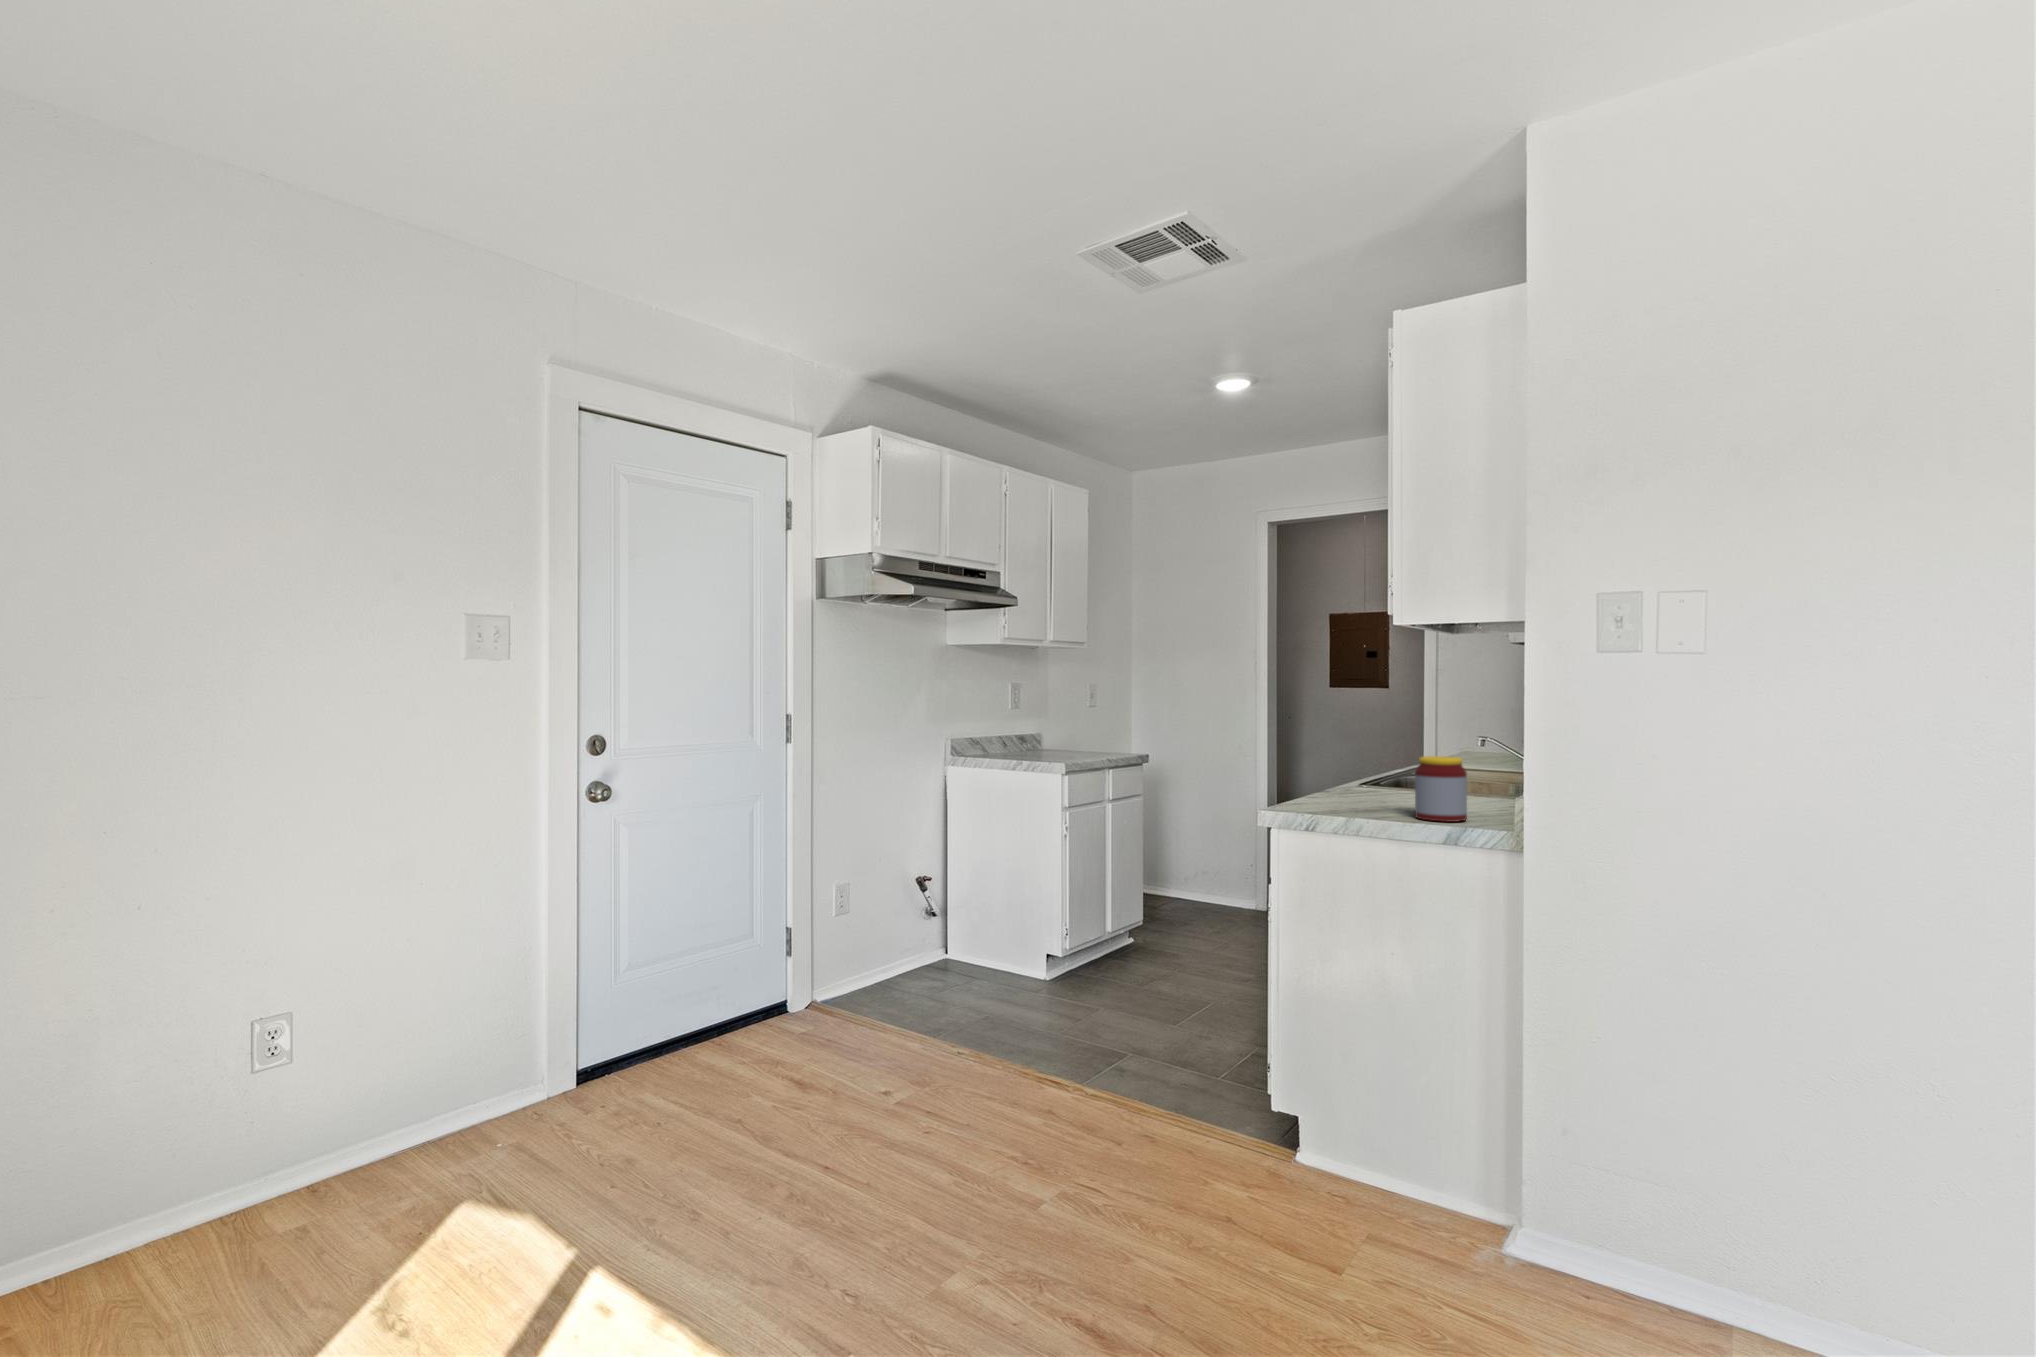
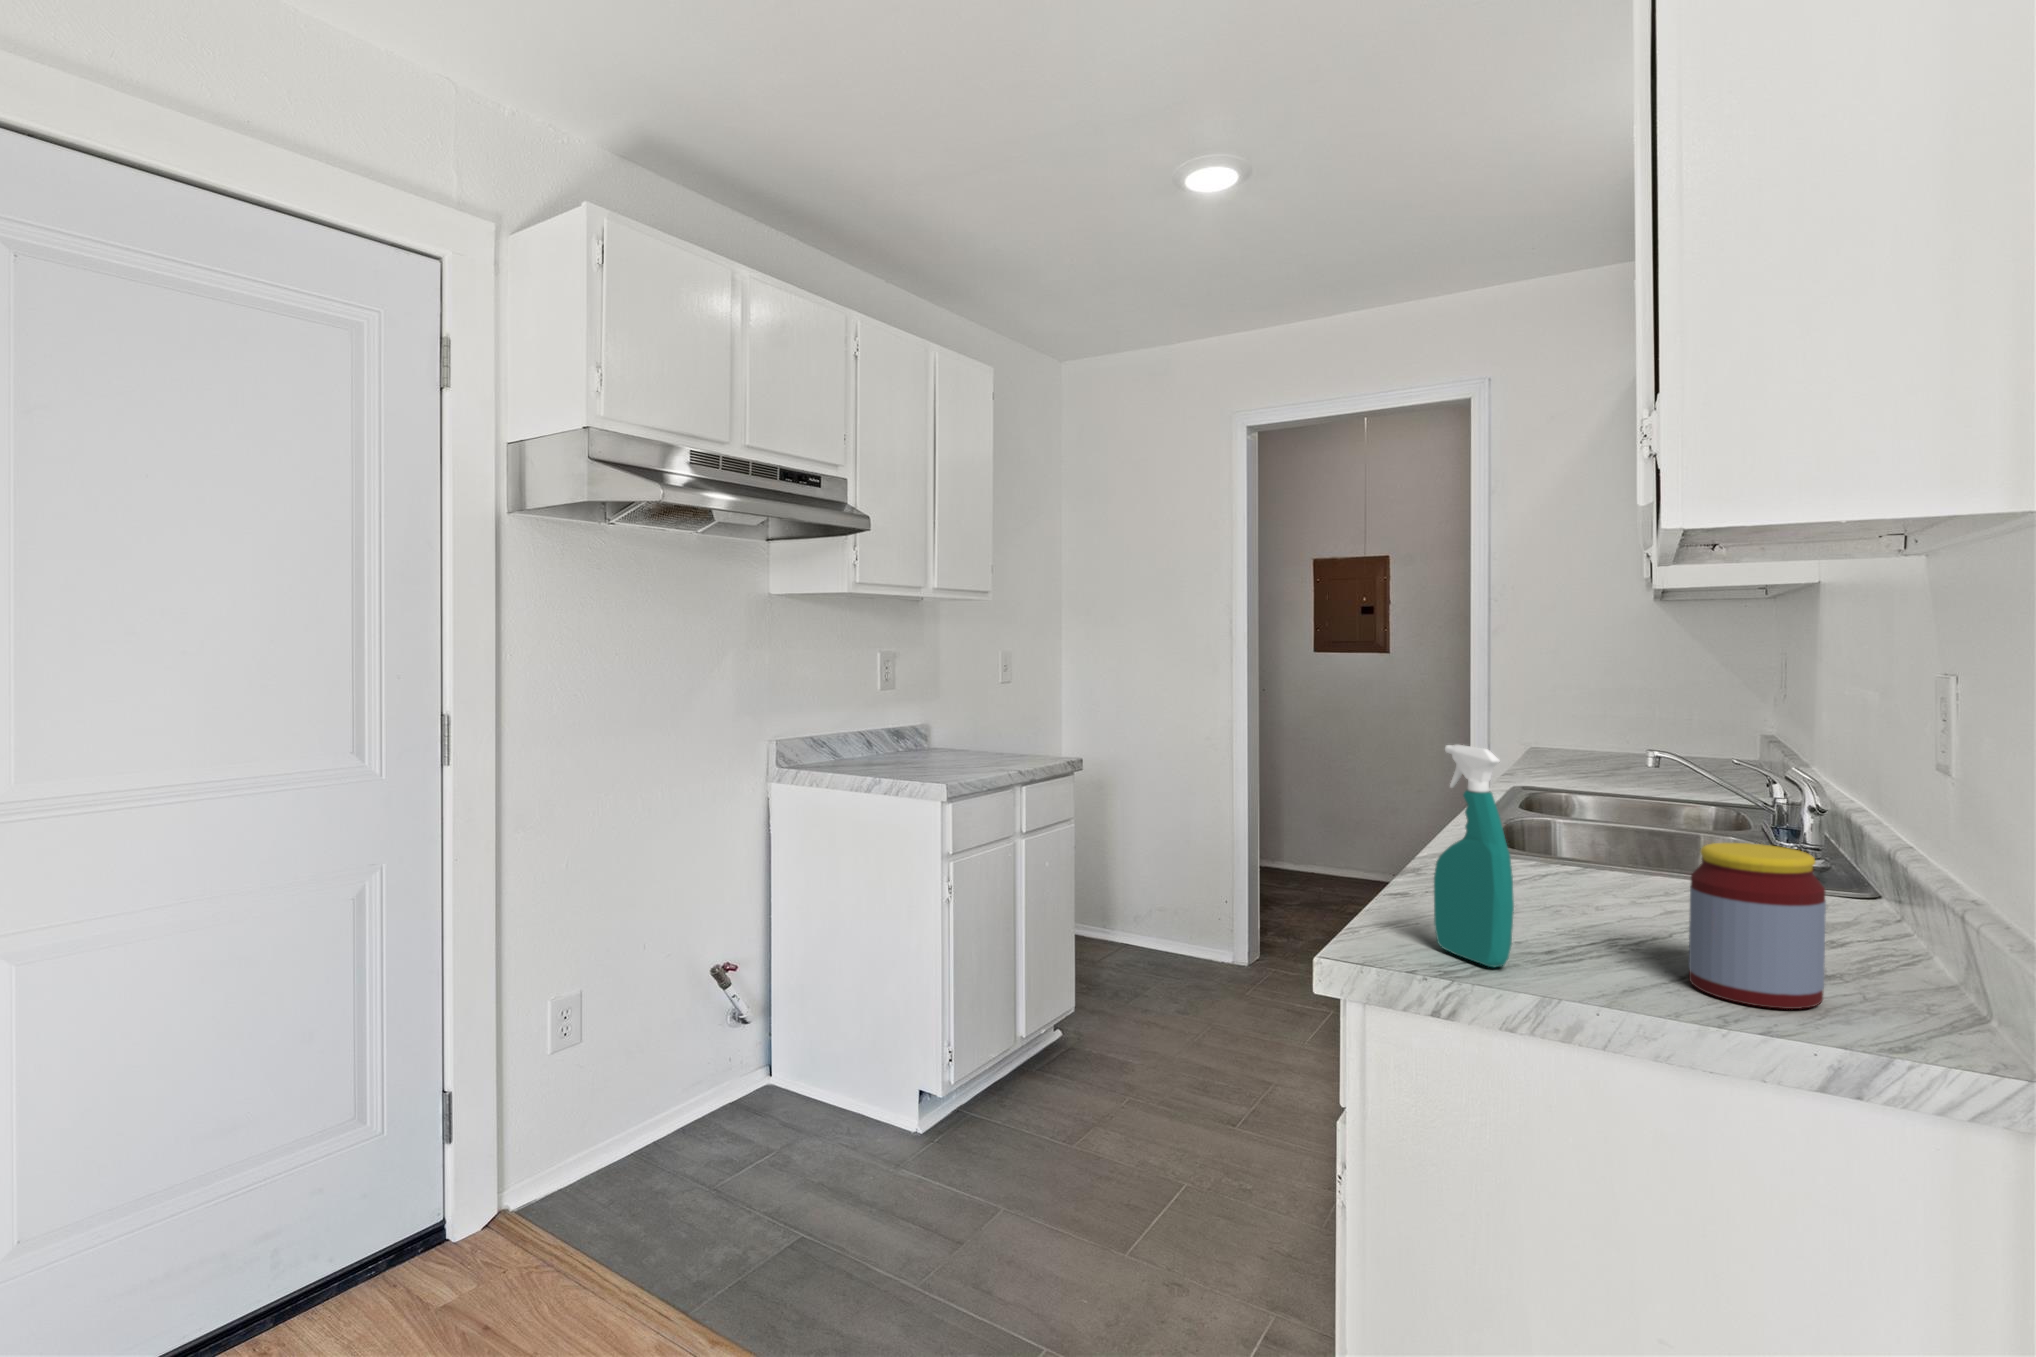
spray bottle: none [1310,715,1340,812] -> present [1434,745,1514,967]

